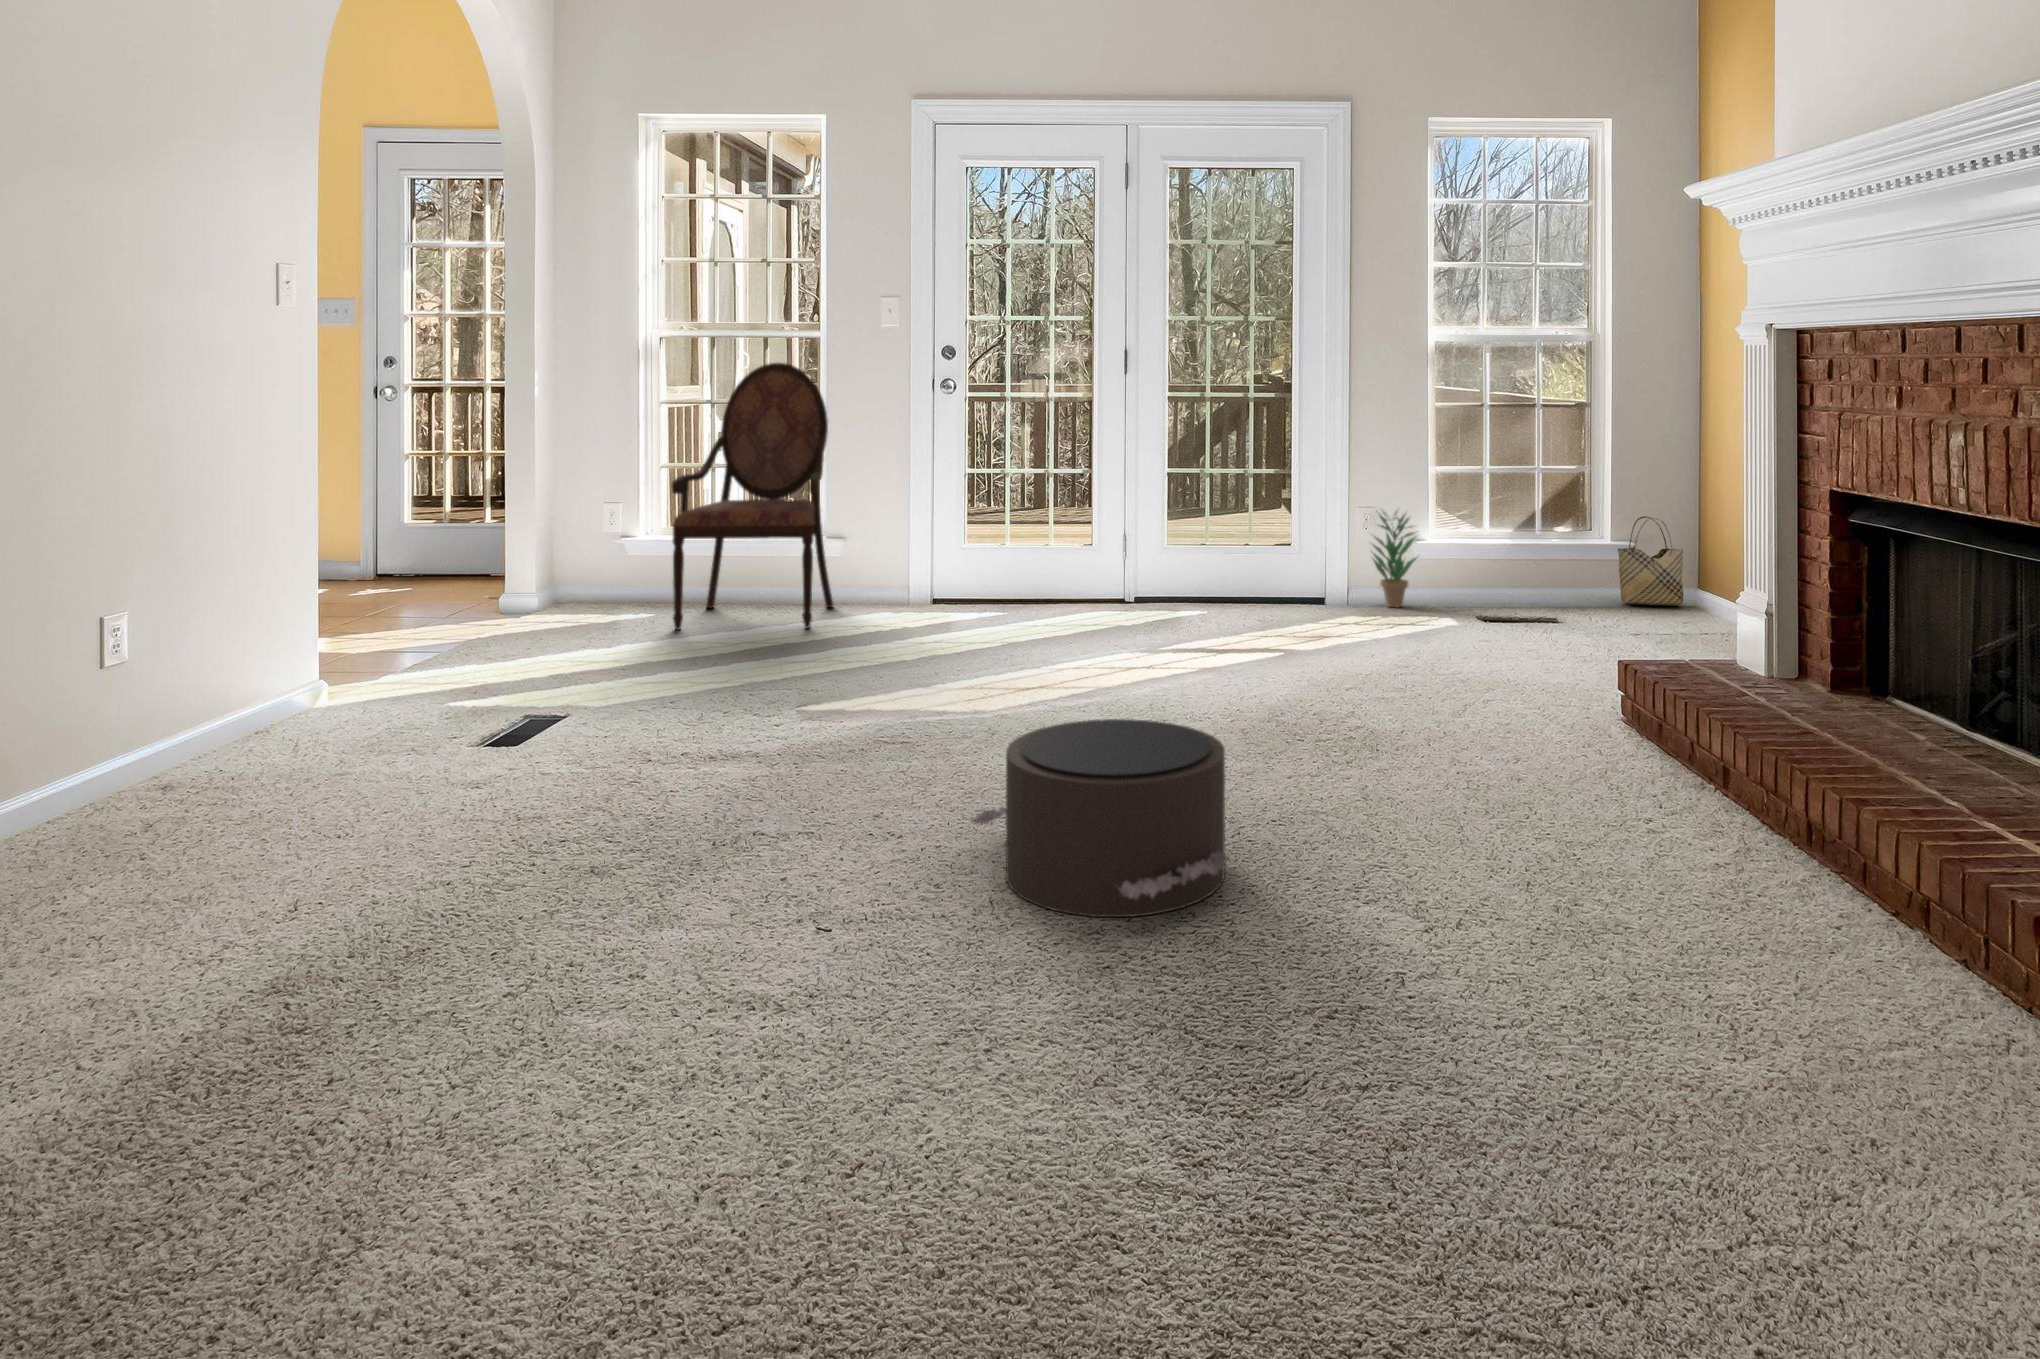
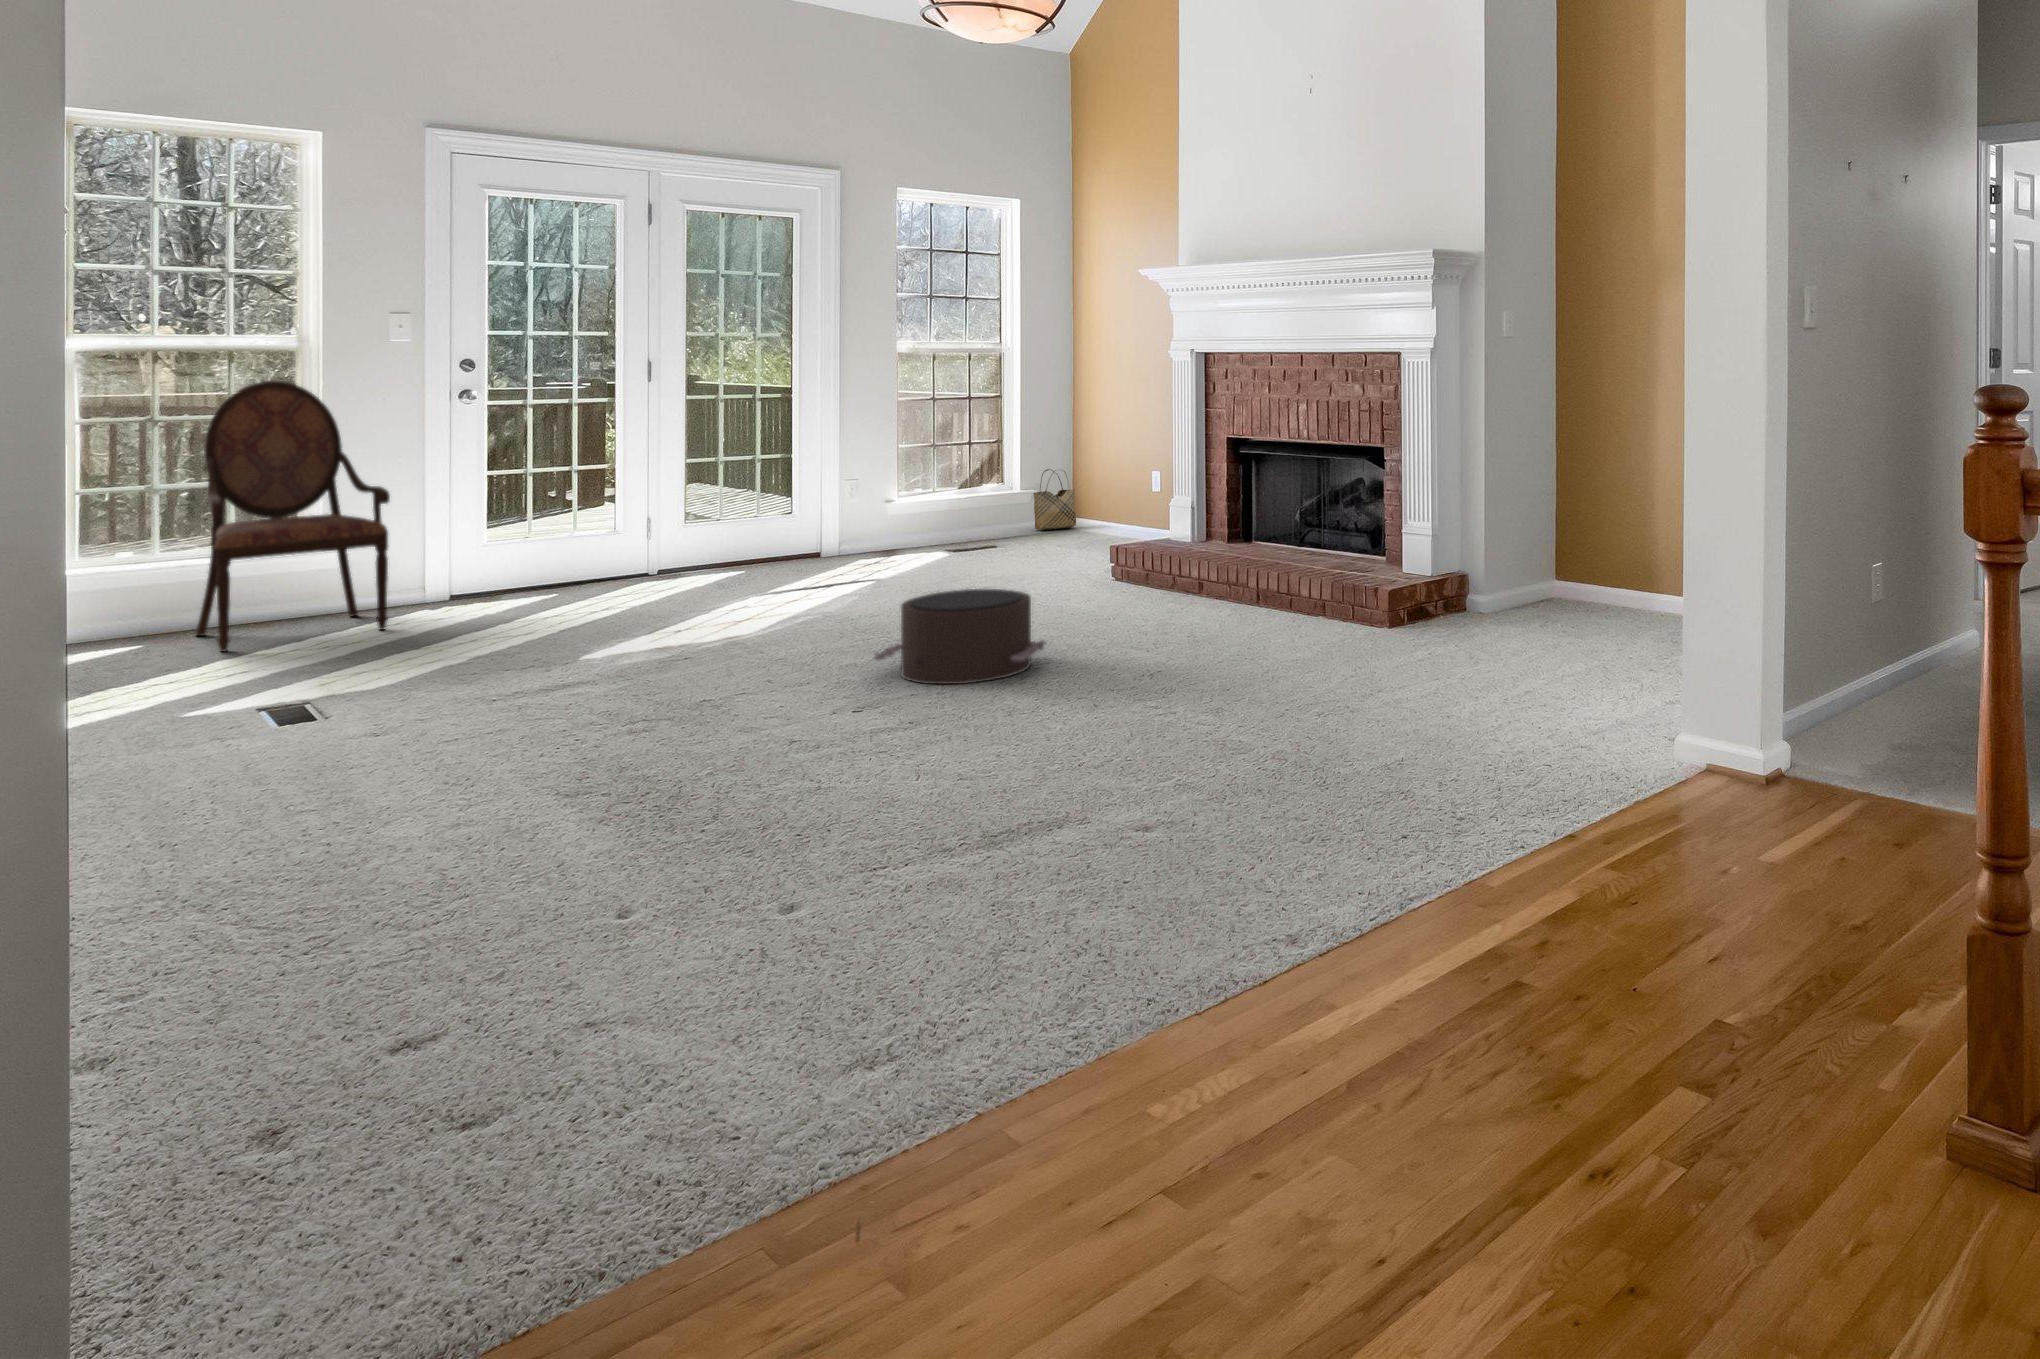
potted plant: present [1372,511,1418,607] -> none [862,475,908,551]

